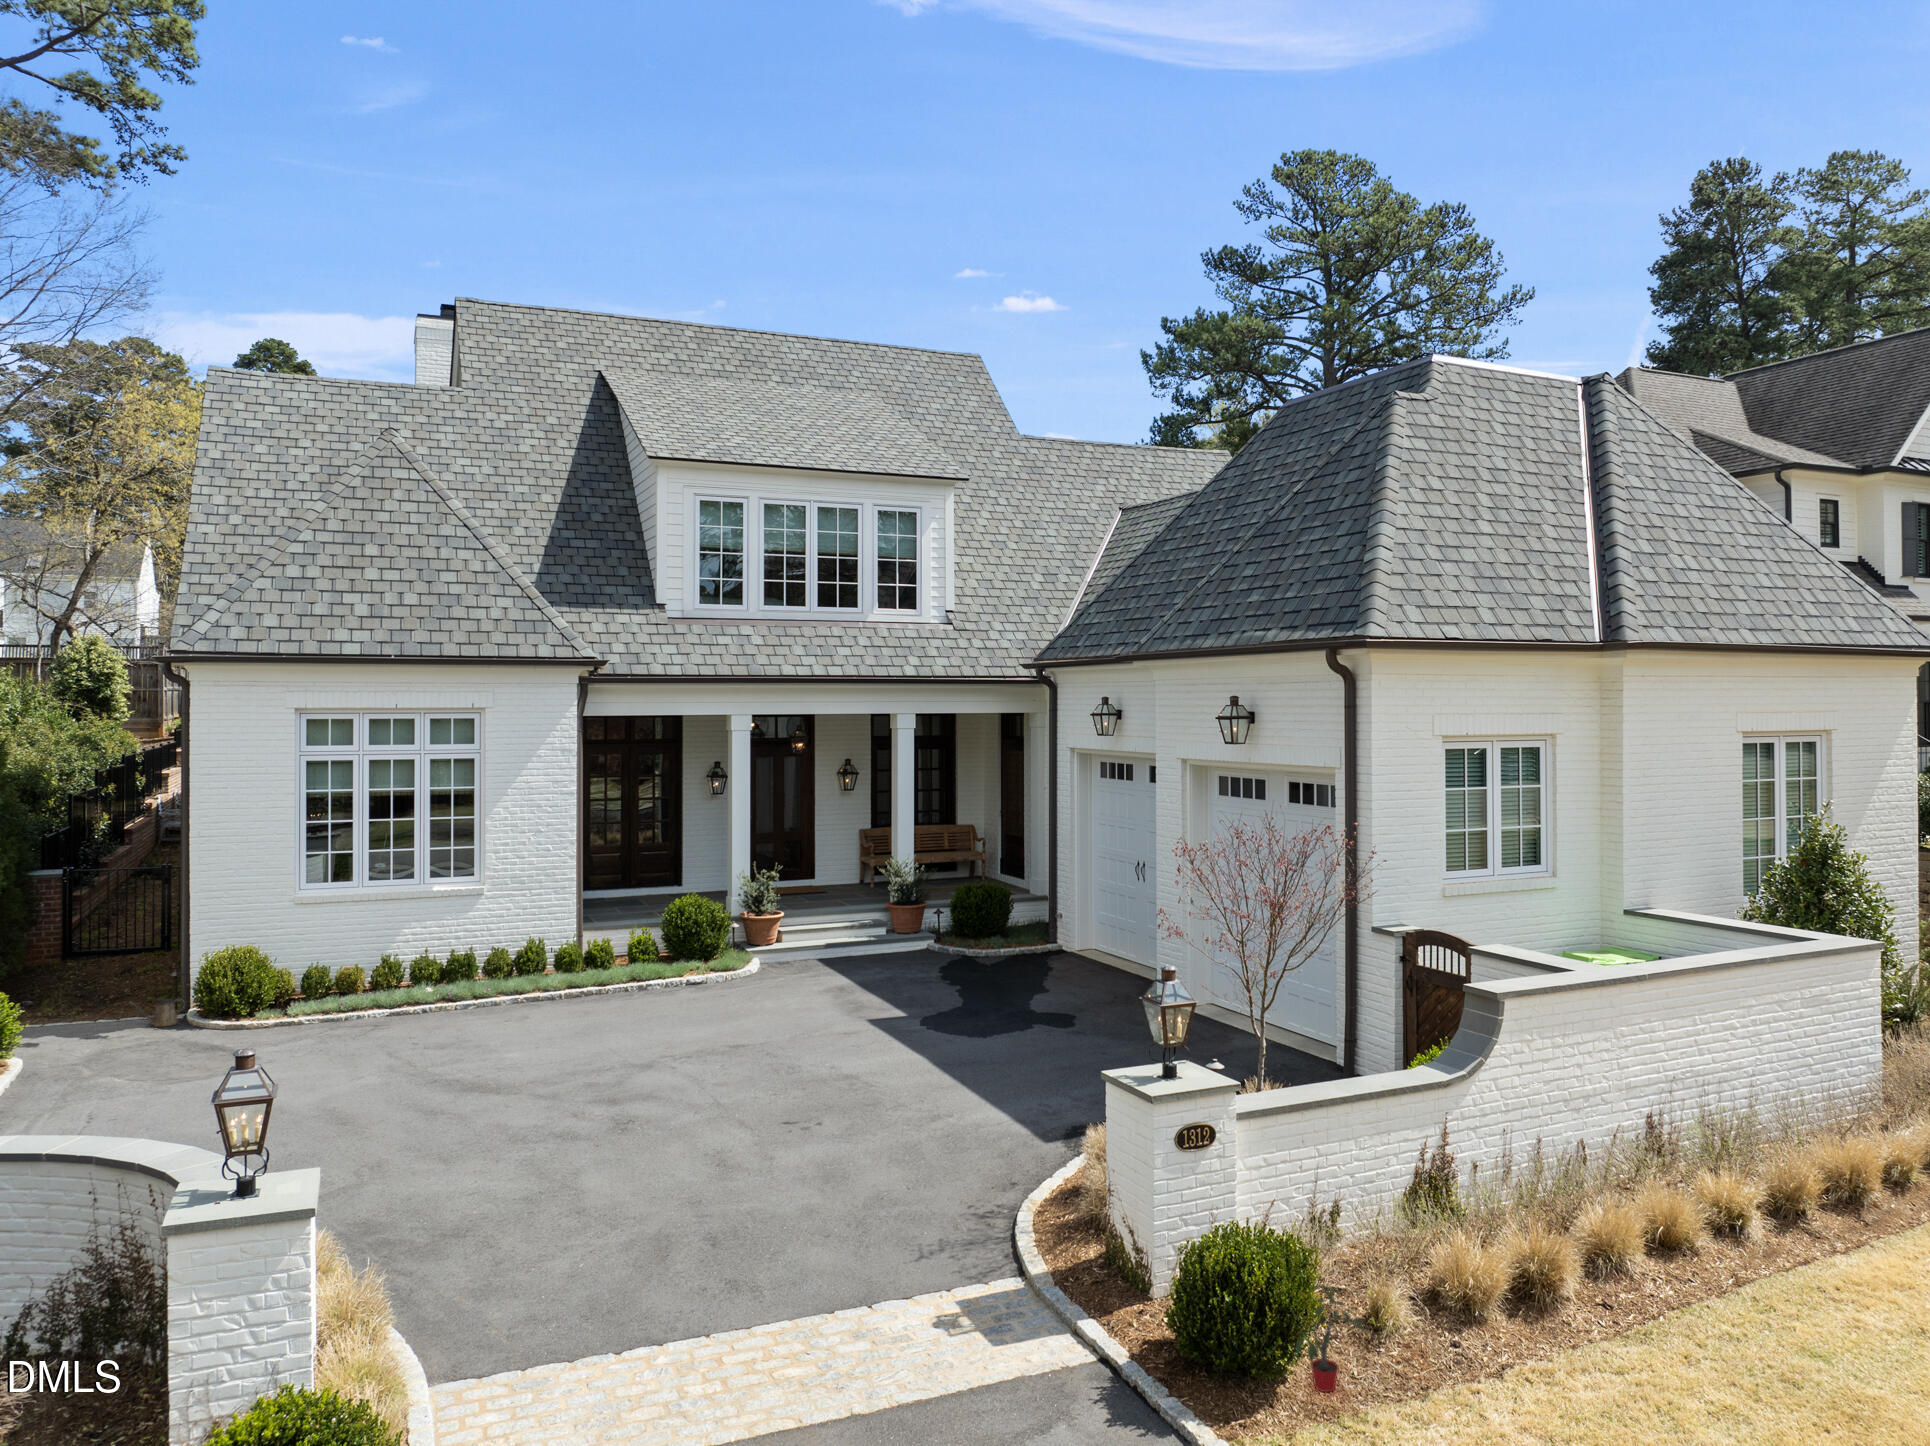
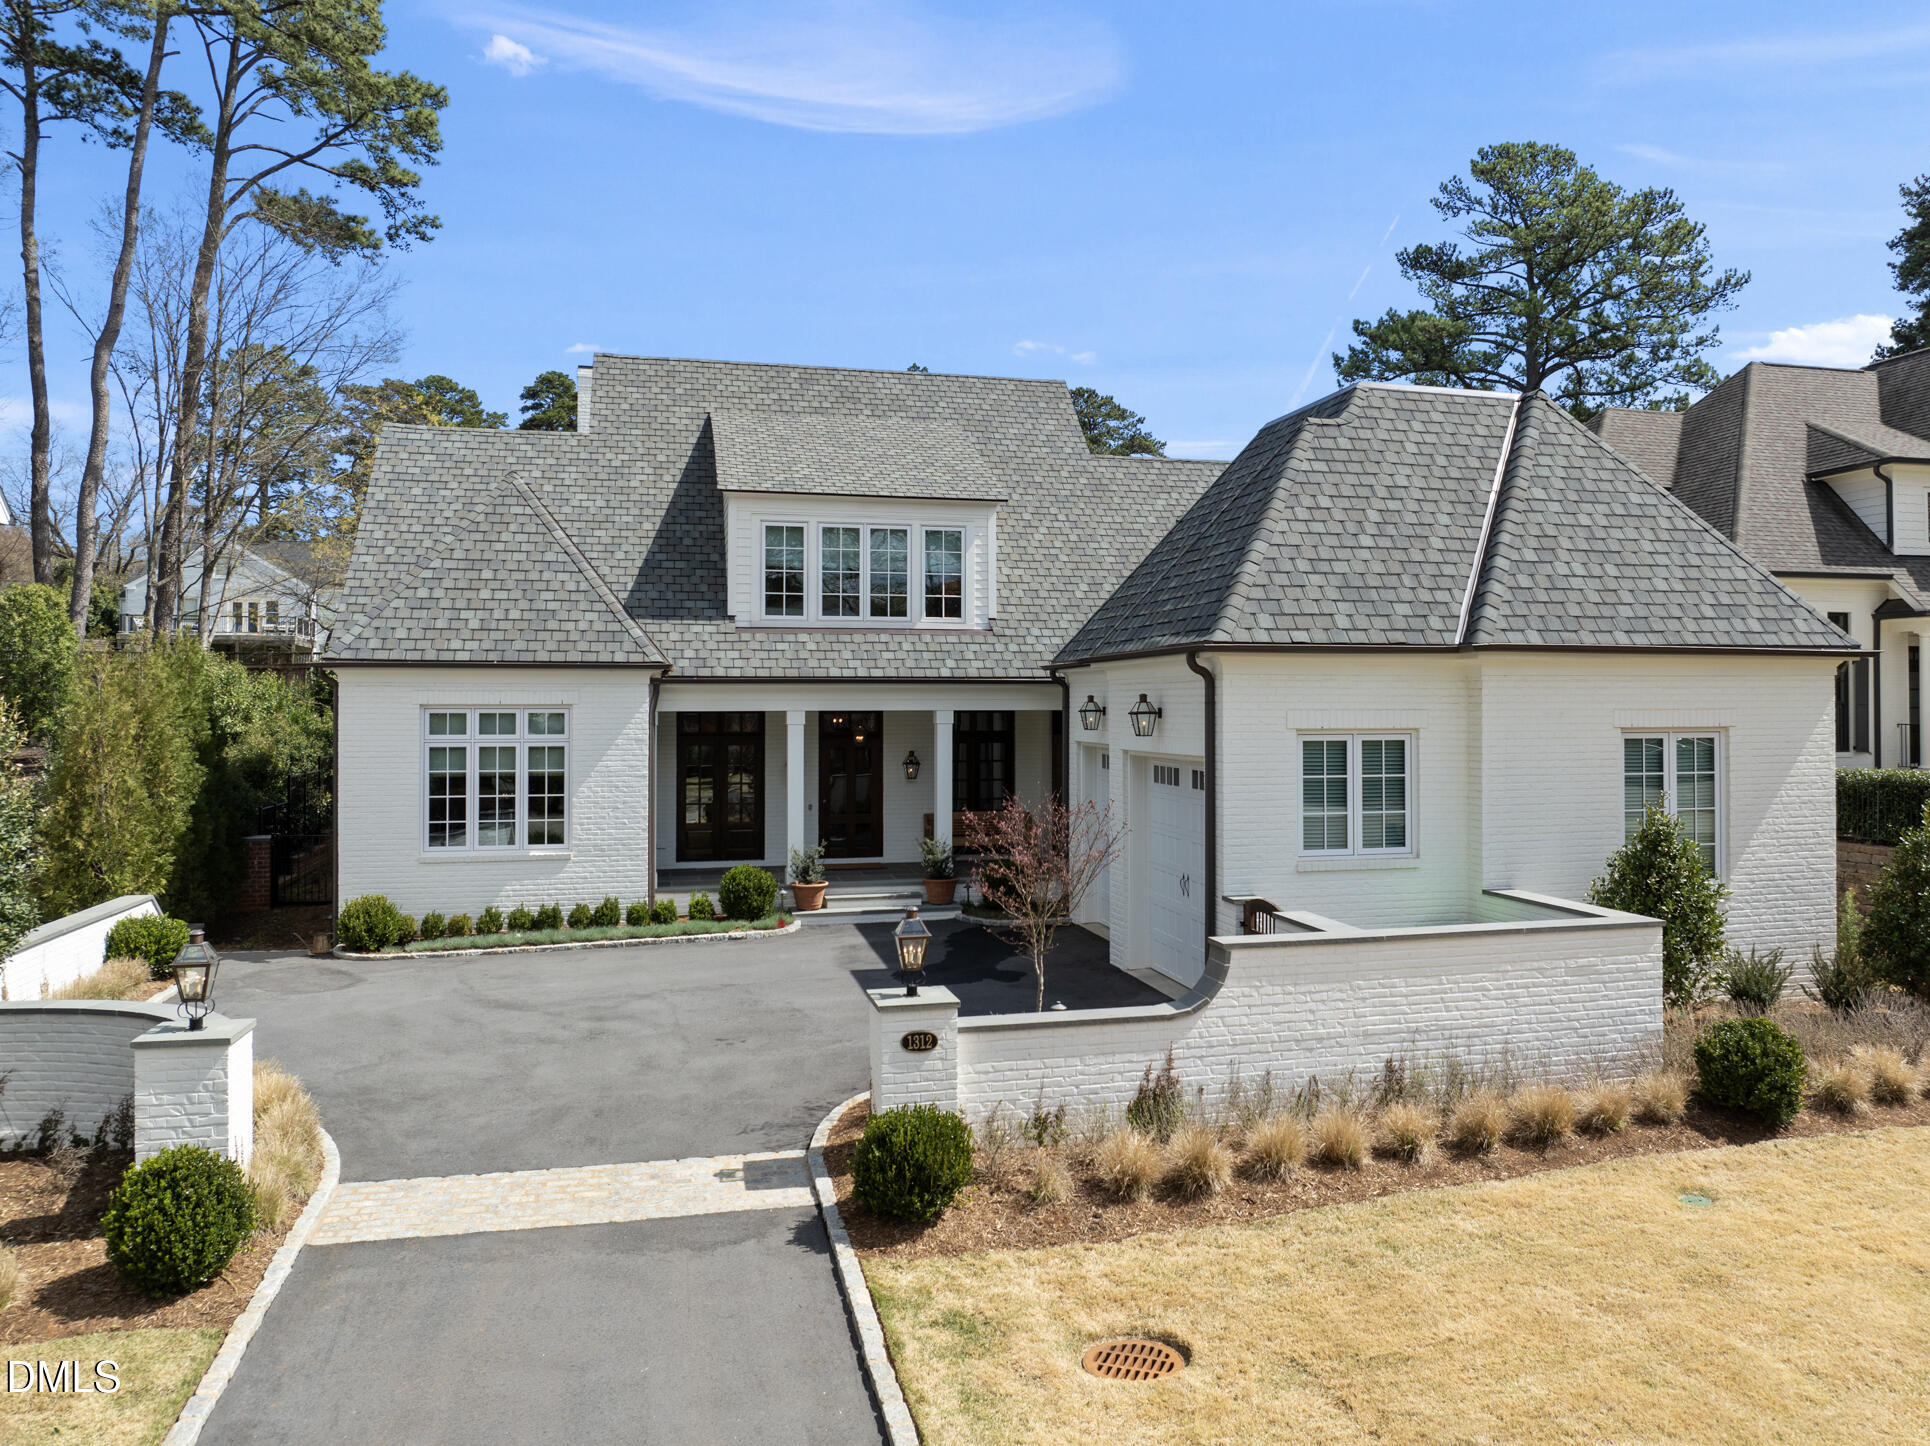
potted plant: present [1296,1285,1365,1392] -> present [773,894,789,927]

